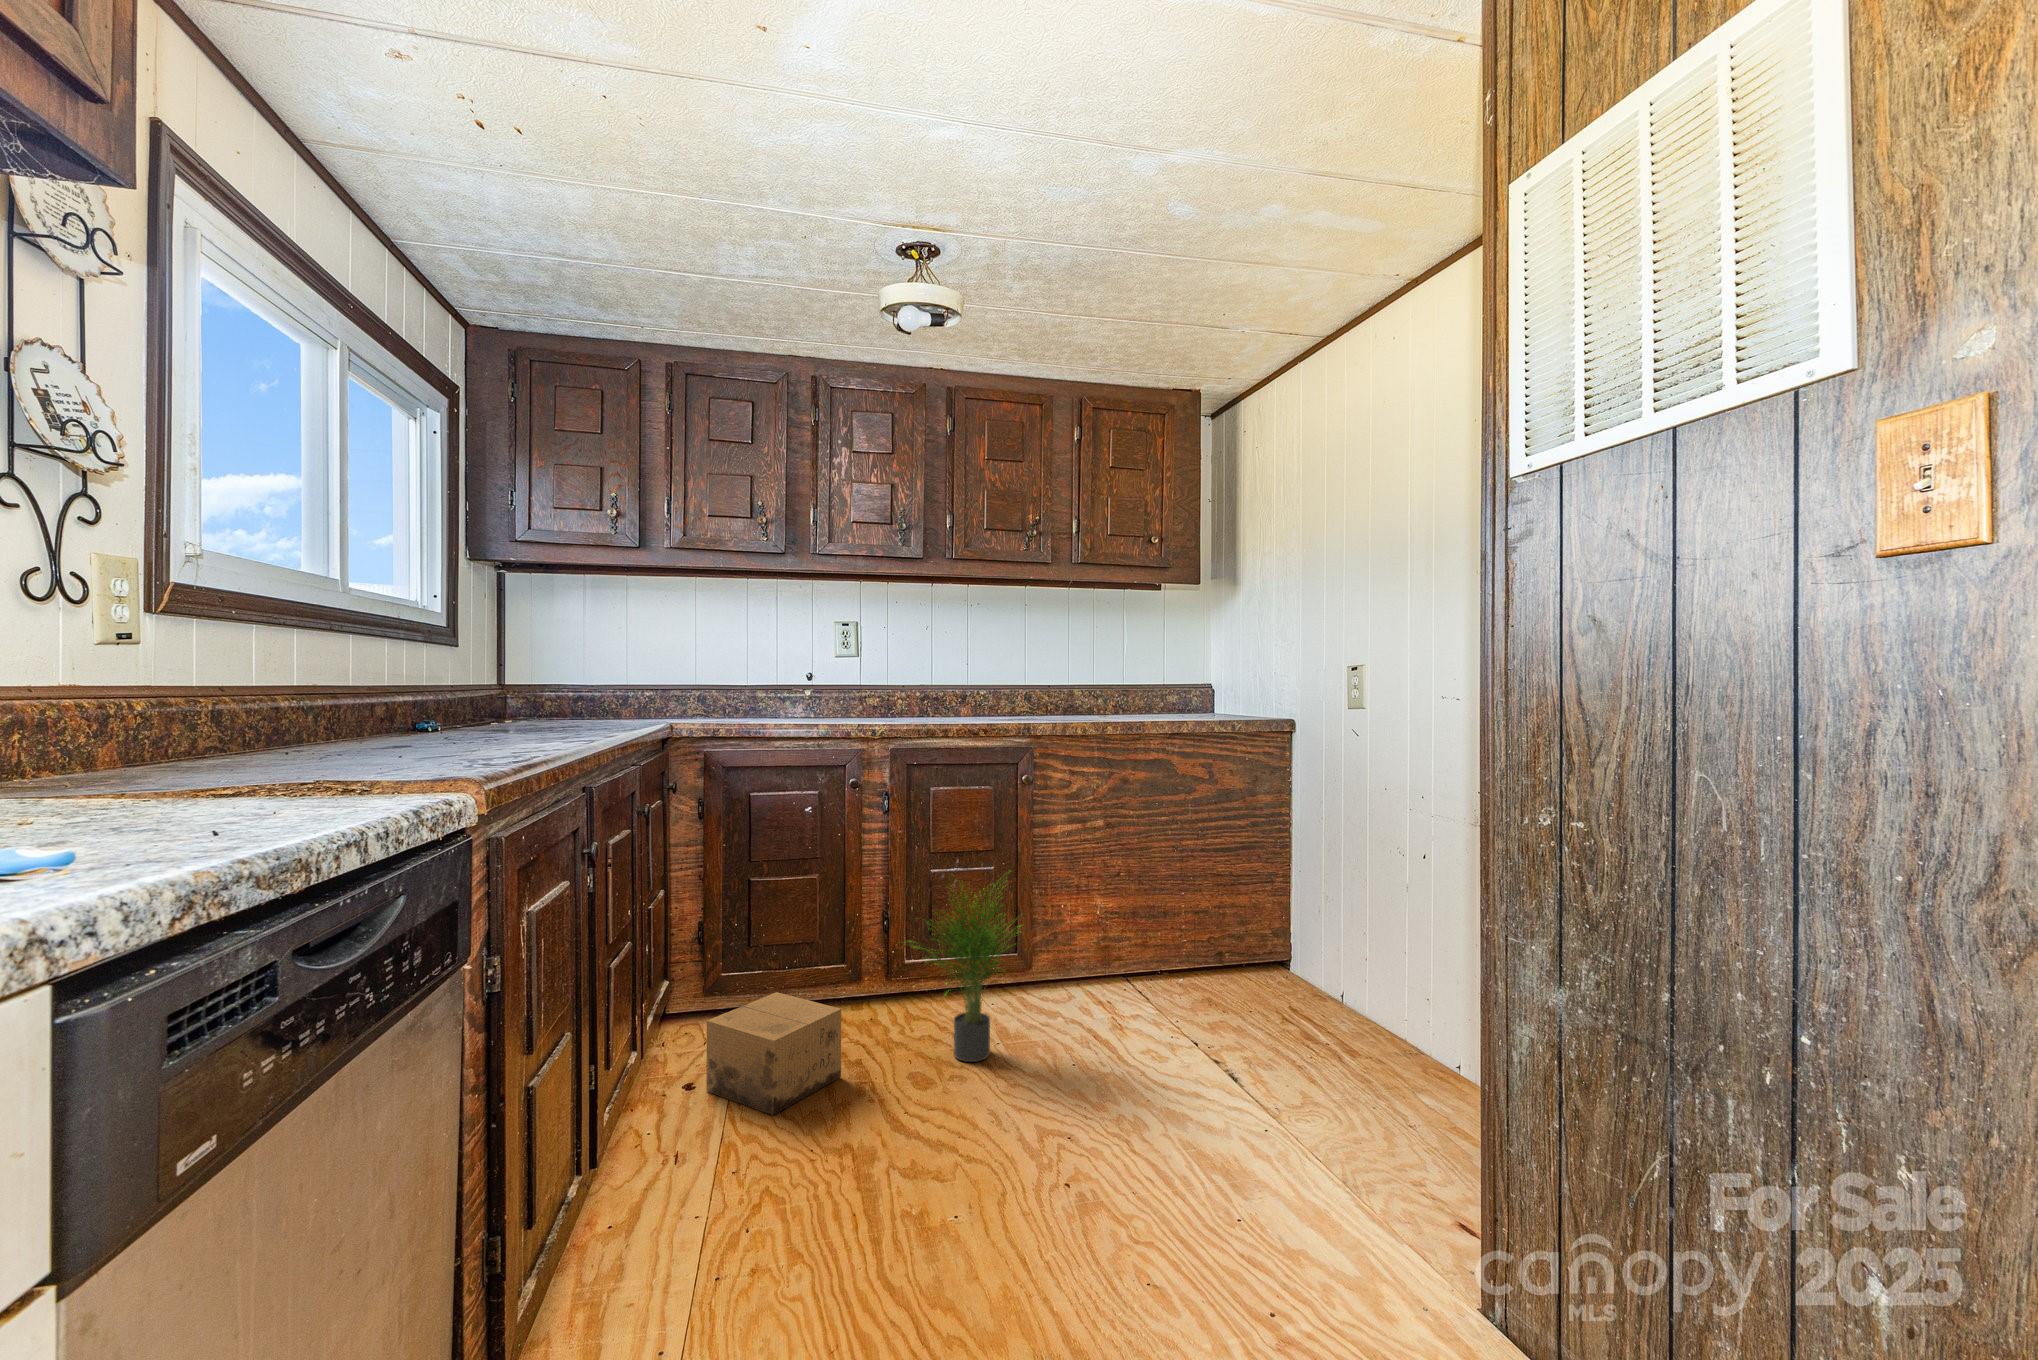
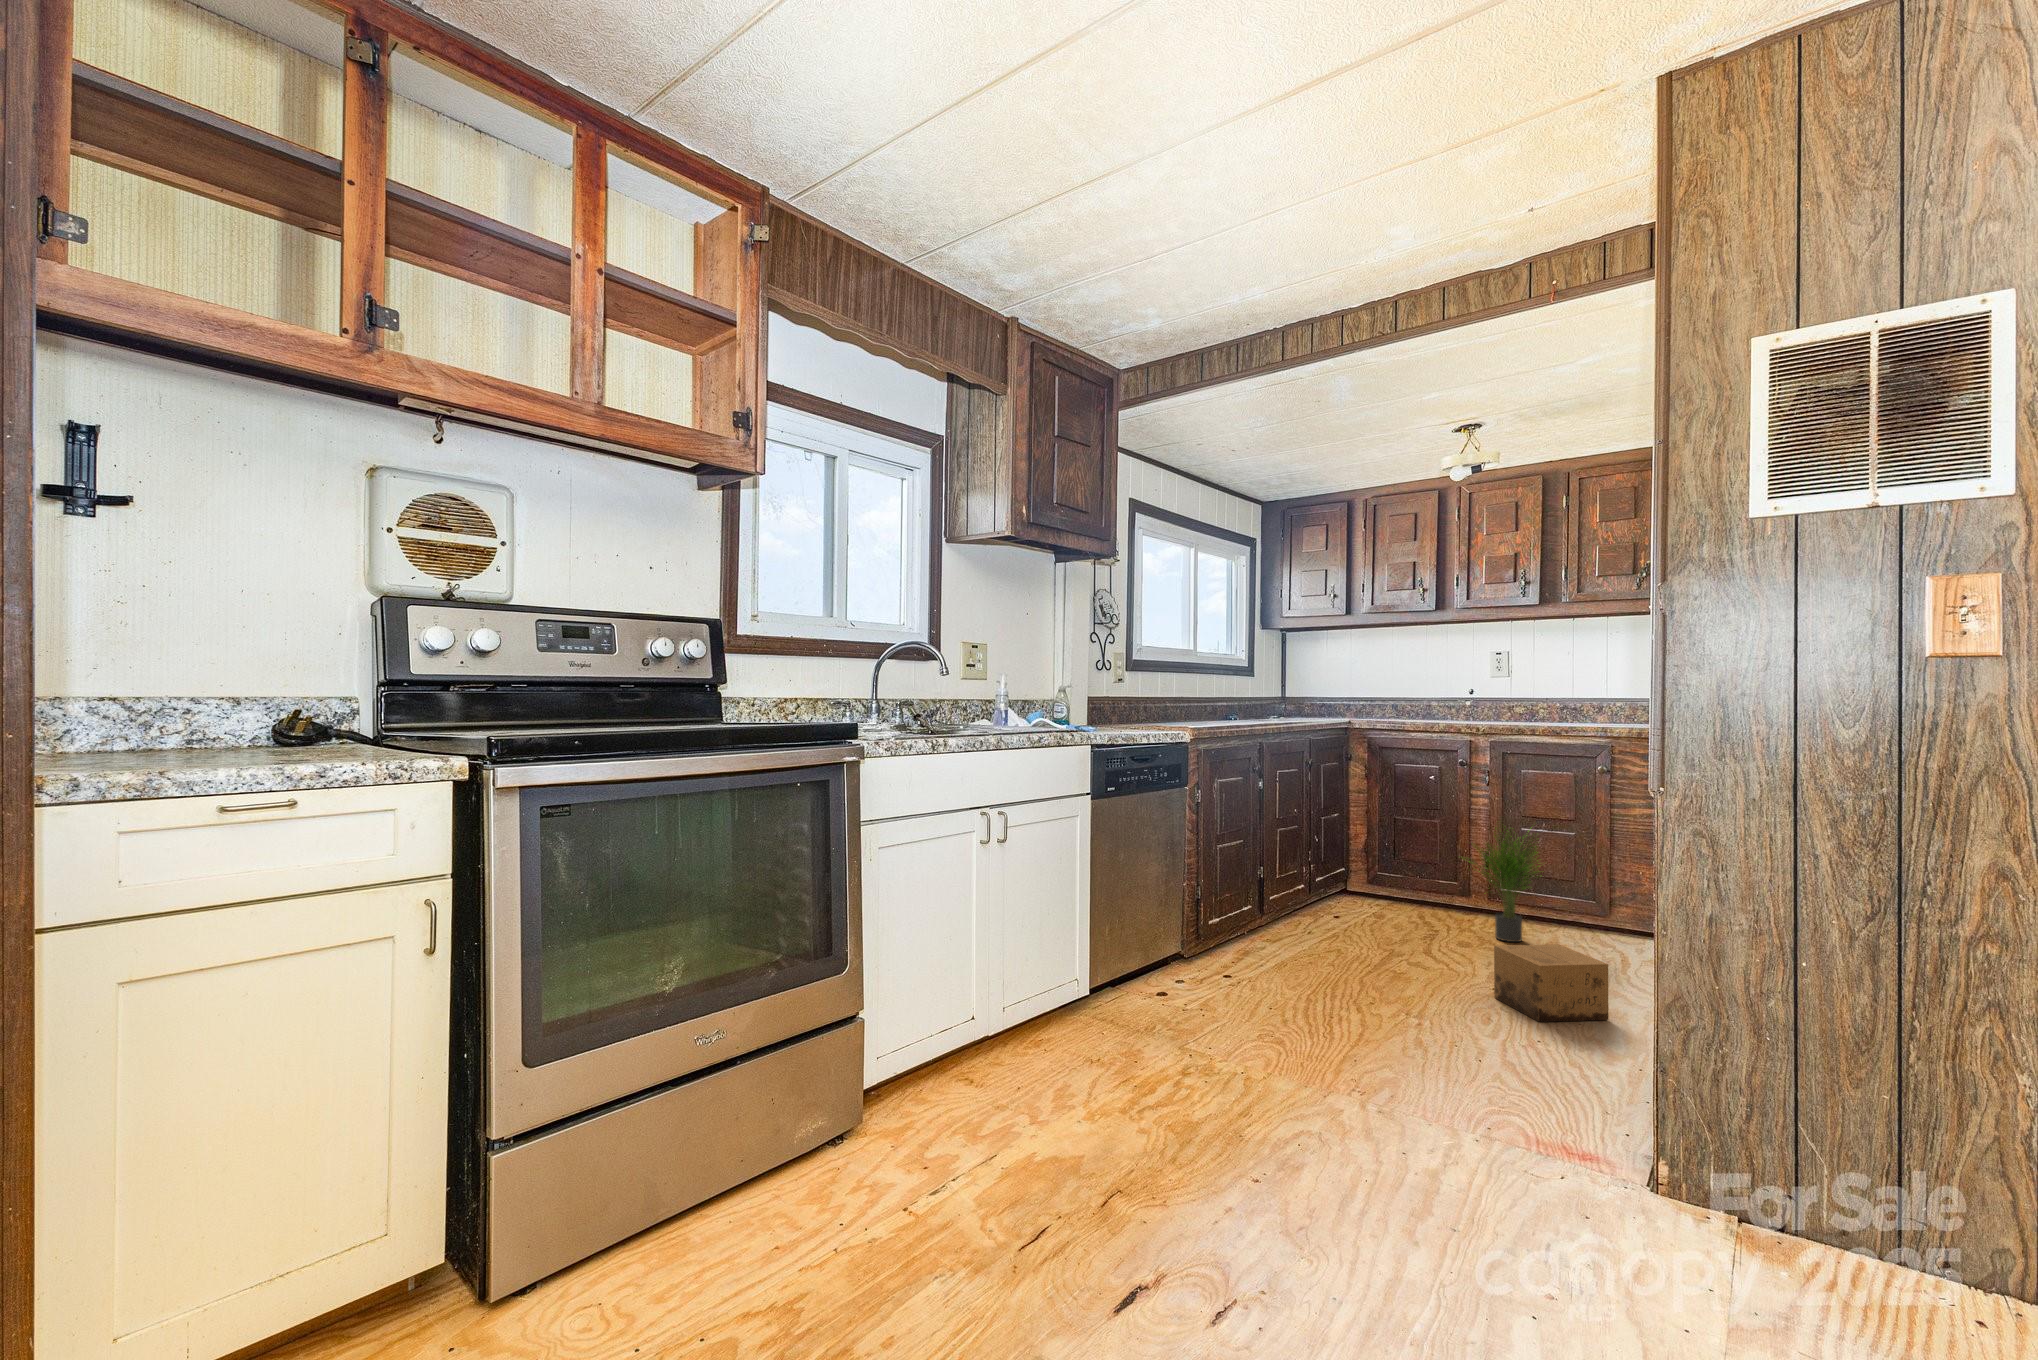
cardboard box: present [706,992,841,1115] -> present [1494,944,1608,1022]

